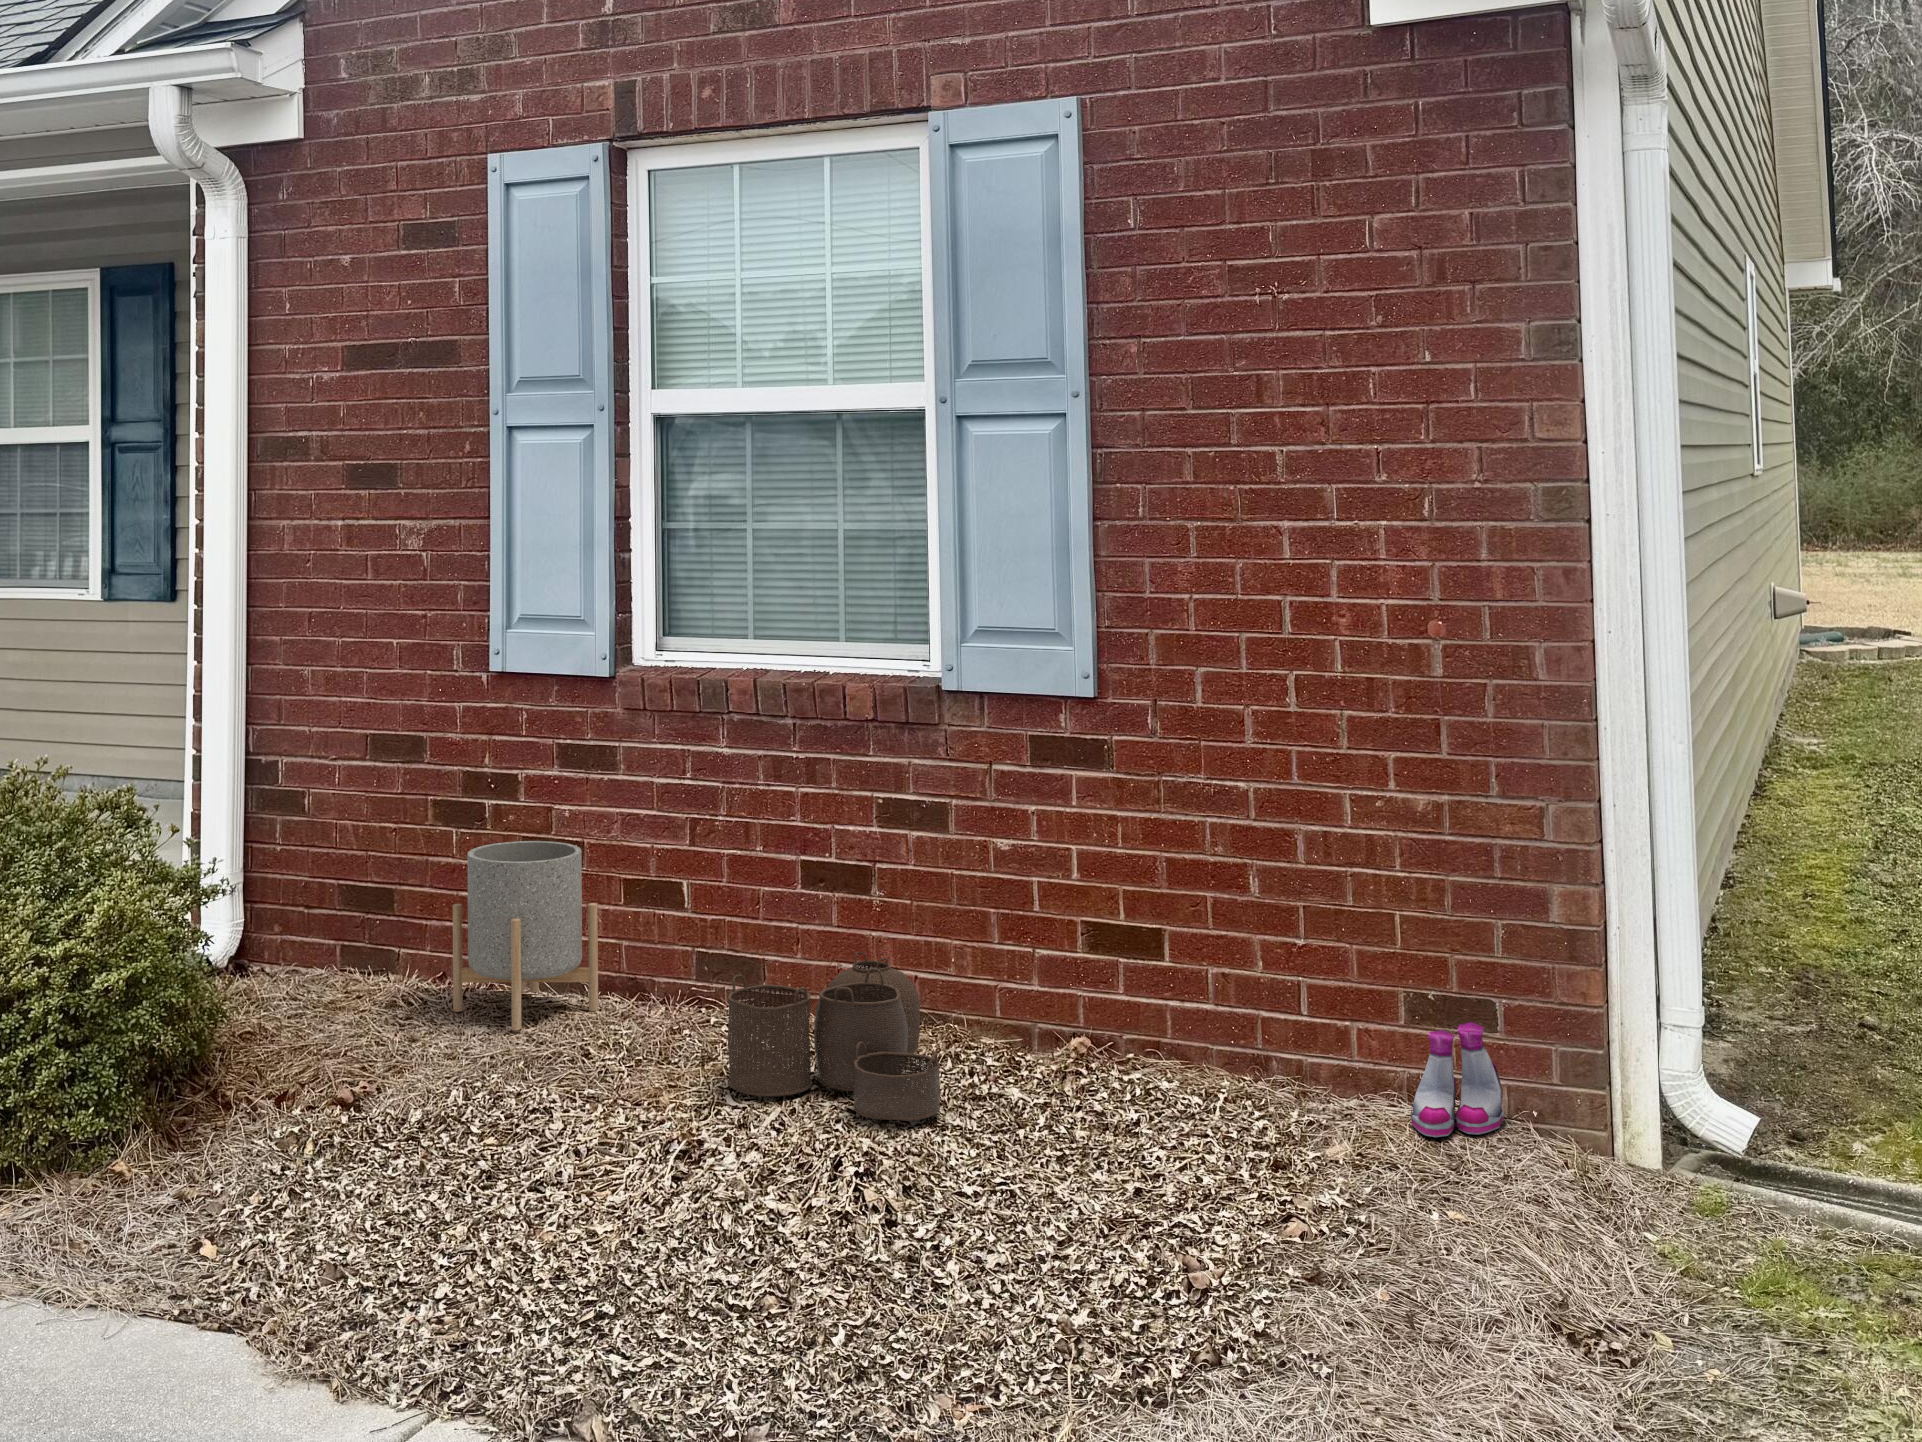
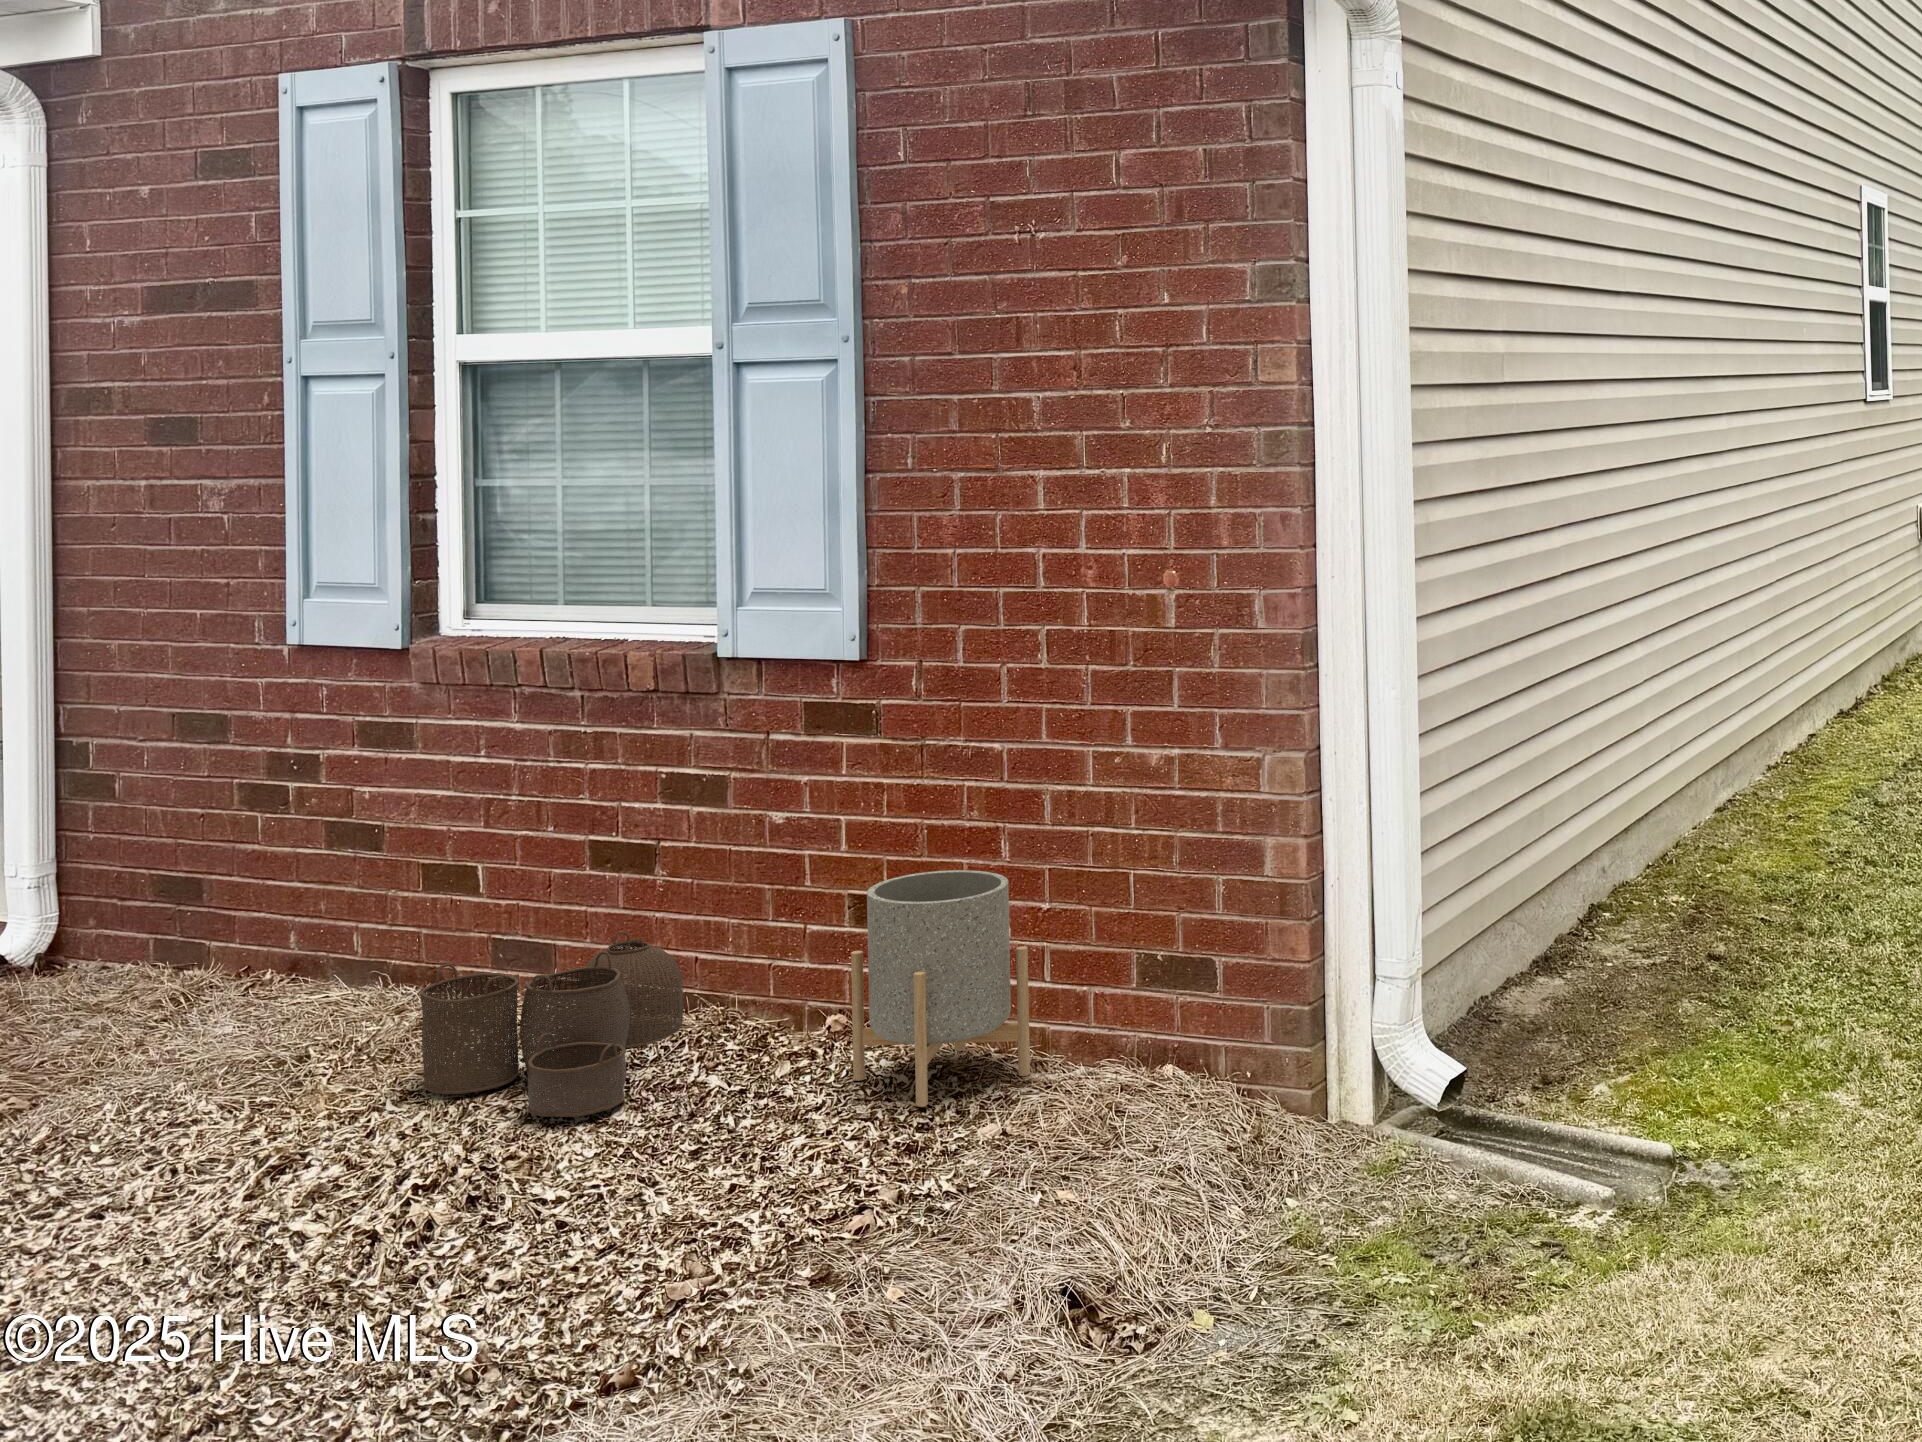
planter: present [453,841,598,1030] -> present [851,870,1030,1106]
boots: present [1411,1022,1504,1137] -> none [1104,990,1207,1113]

